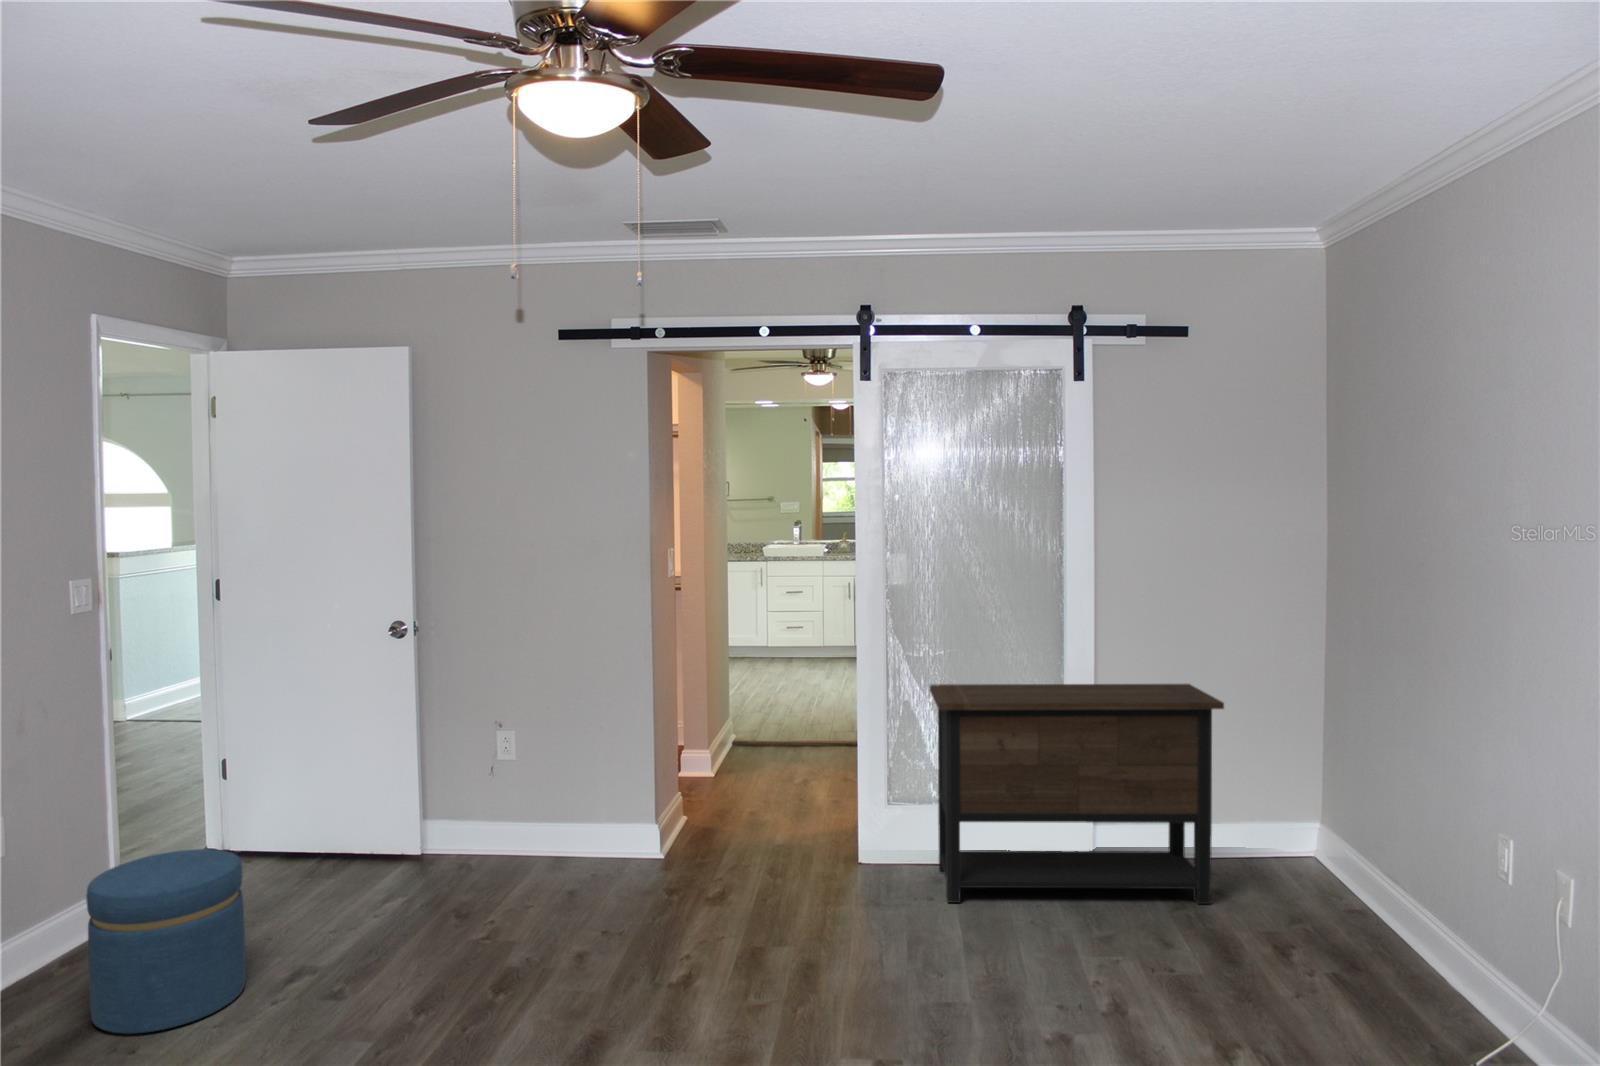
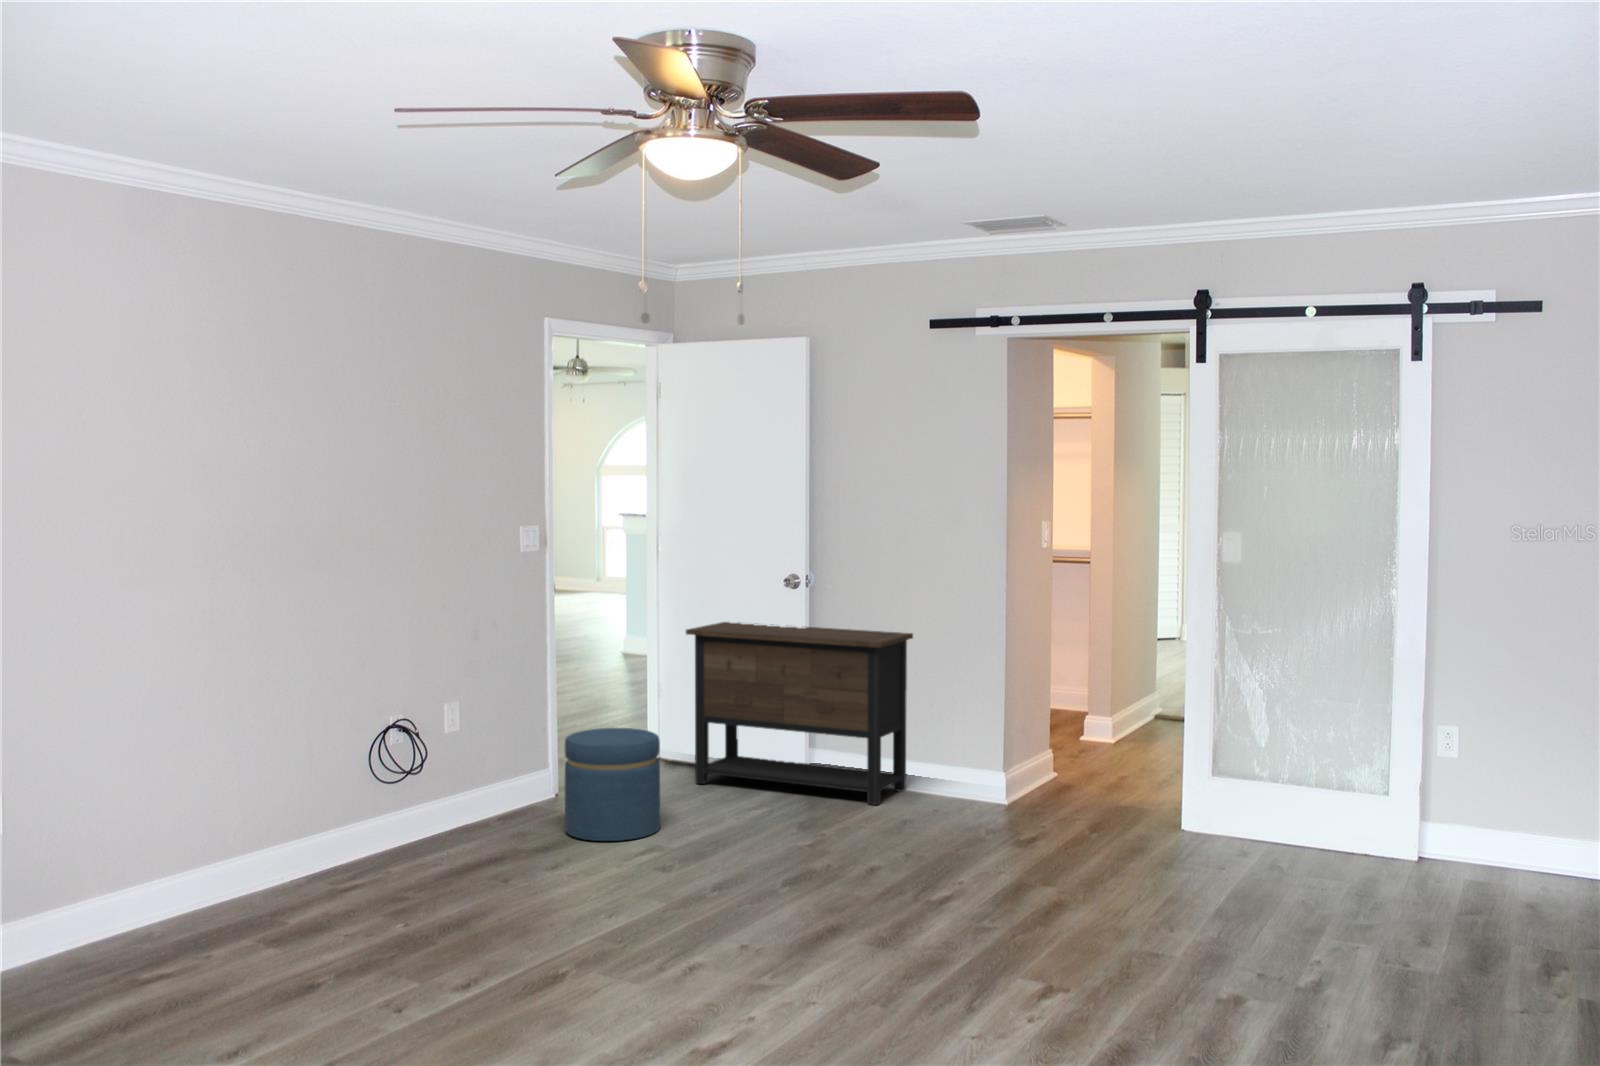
dresser: present [930,684,1224,904] -> present [686,622,913,805]

